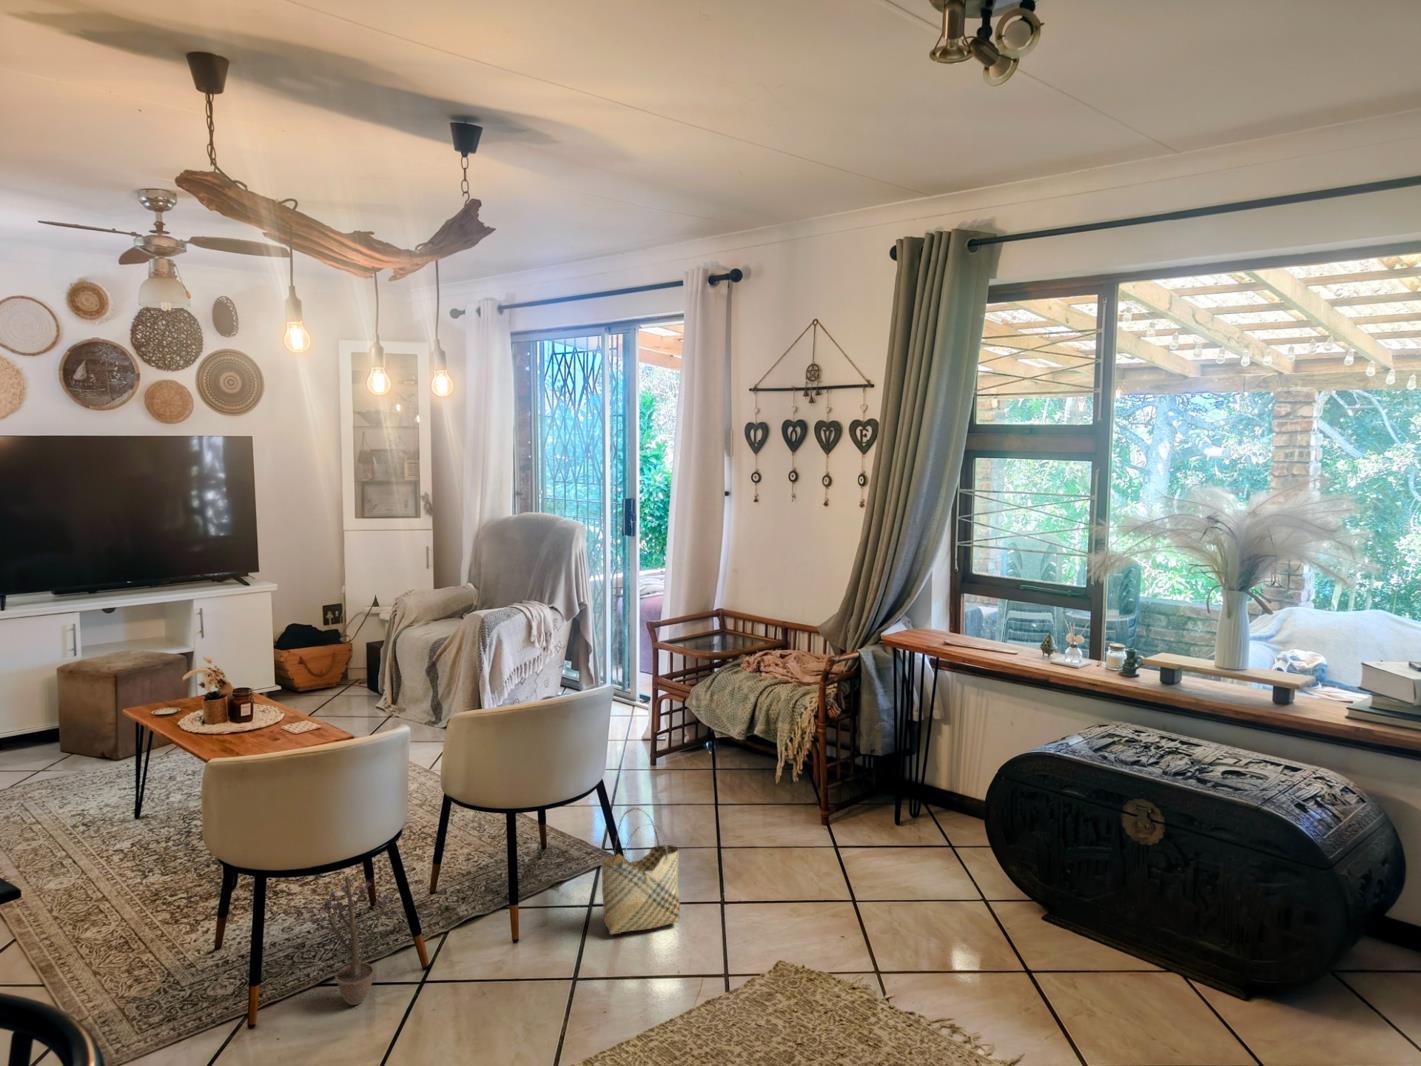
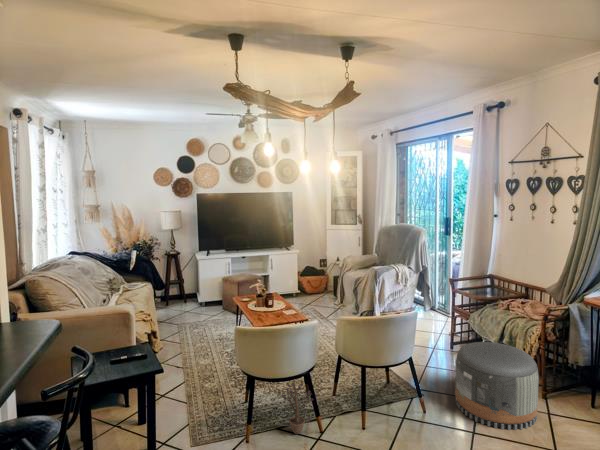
pouf: none [680,734,821,891] -> present [455,342,539,430]
woven basket: present [600,808,680,934] -> none [407,372,449,434]

